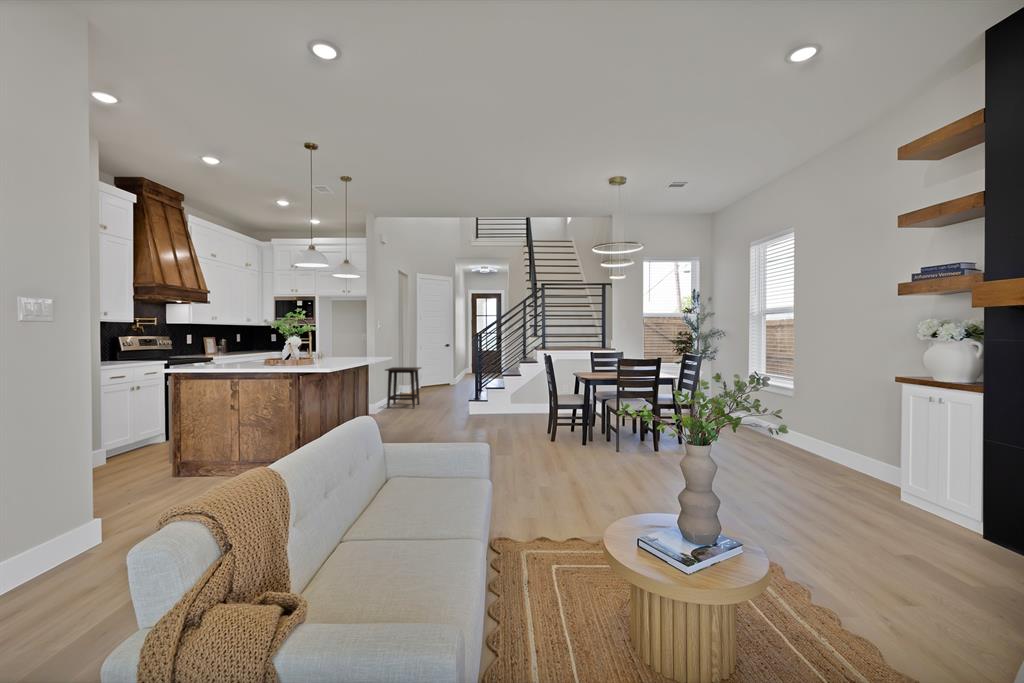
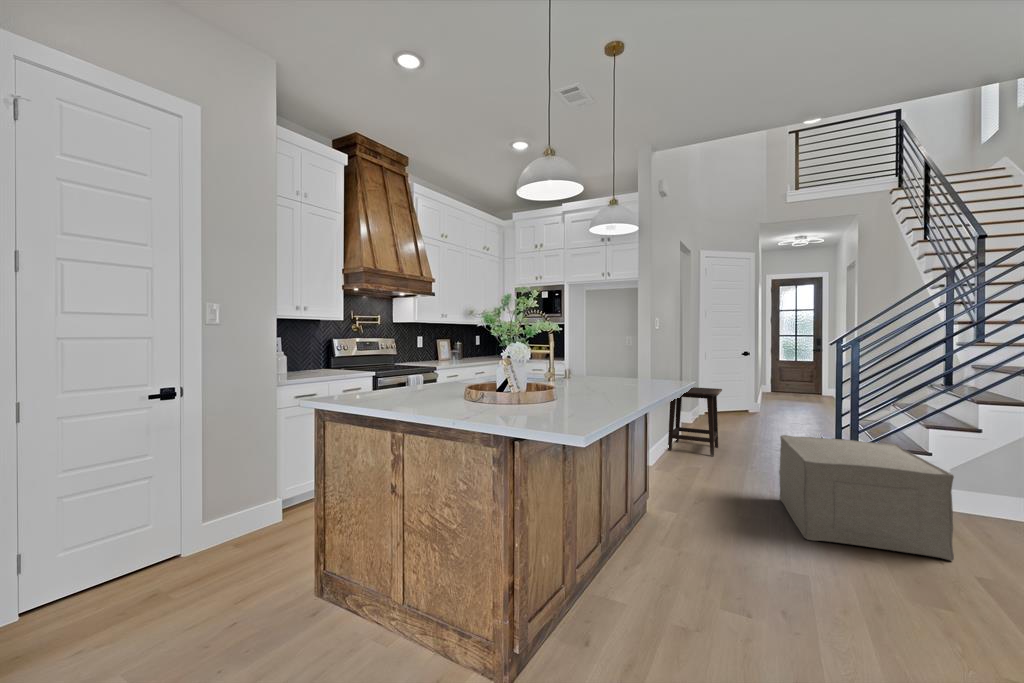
ottoman: none [439,385,496,430] -> present [779,435,954,561]

